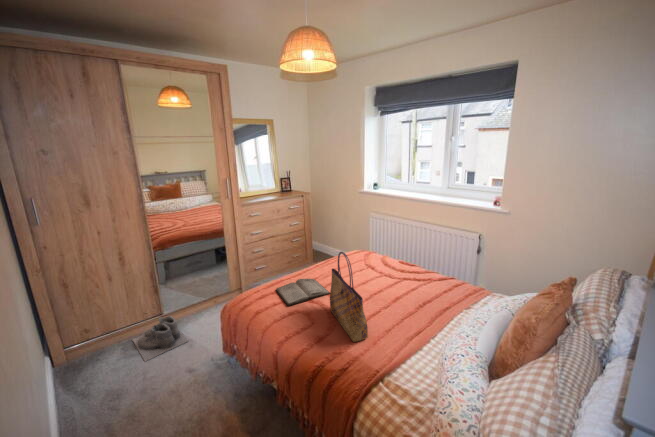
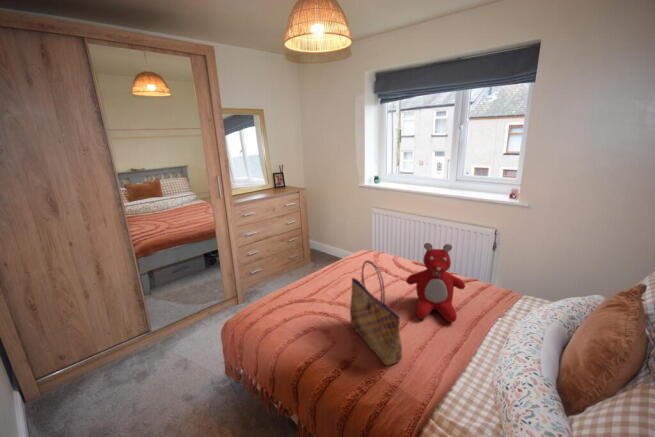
teddy bear: none [384,241,436,312] -> present [406,243,465,322]
diary: present [276,279,330,306] -> none [283,286,347,322]
boots: present [133,316,188,361] -> none [117,332,183,388]

